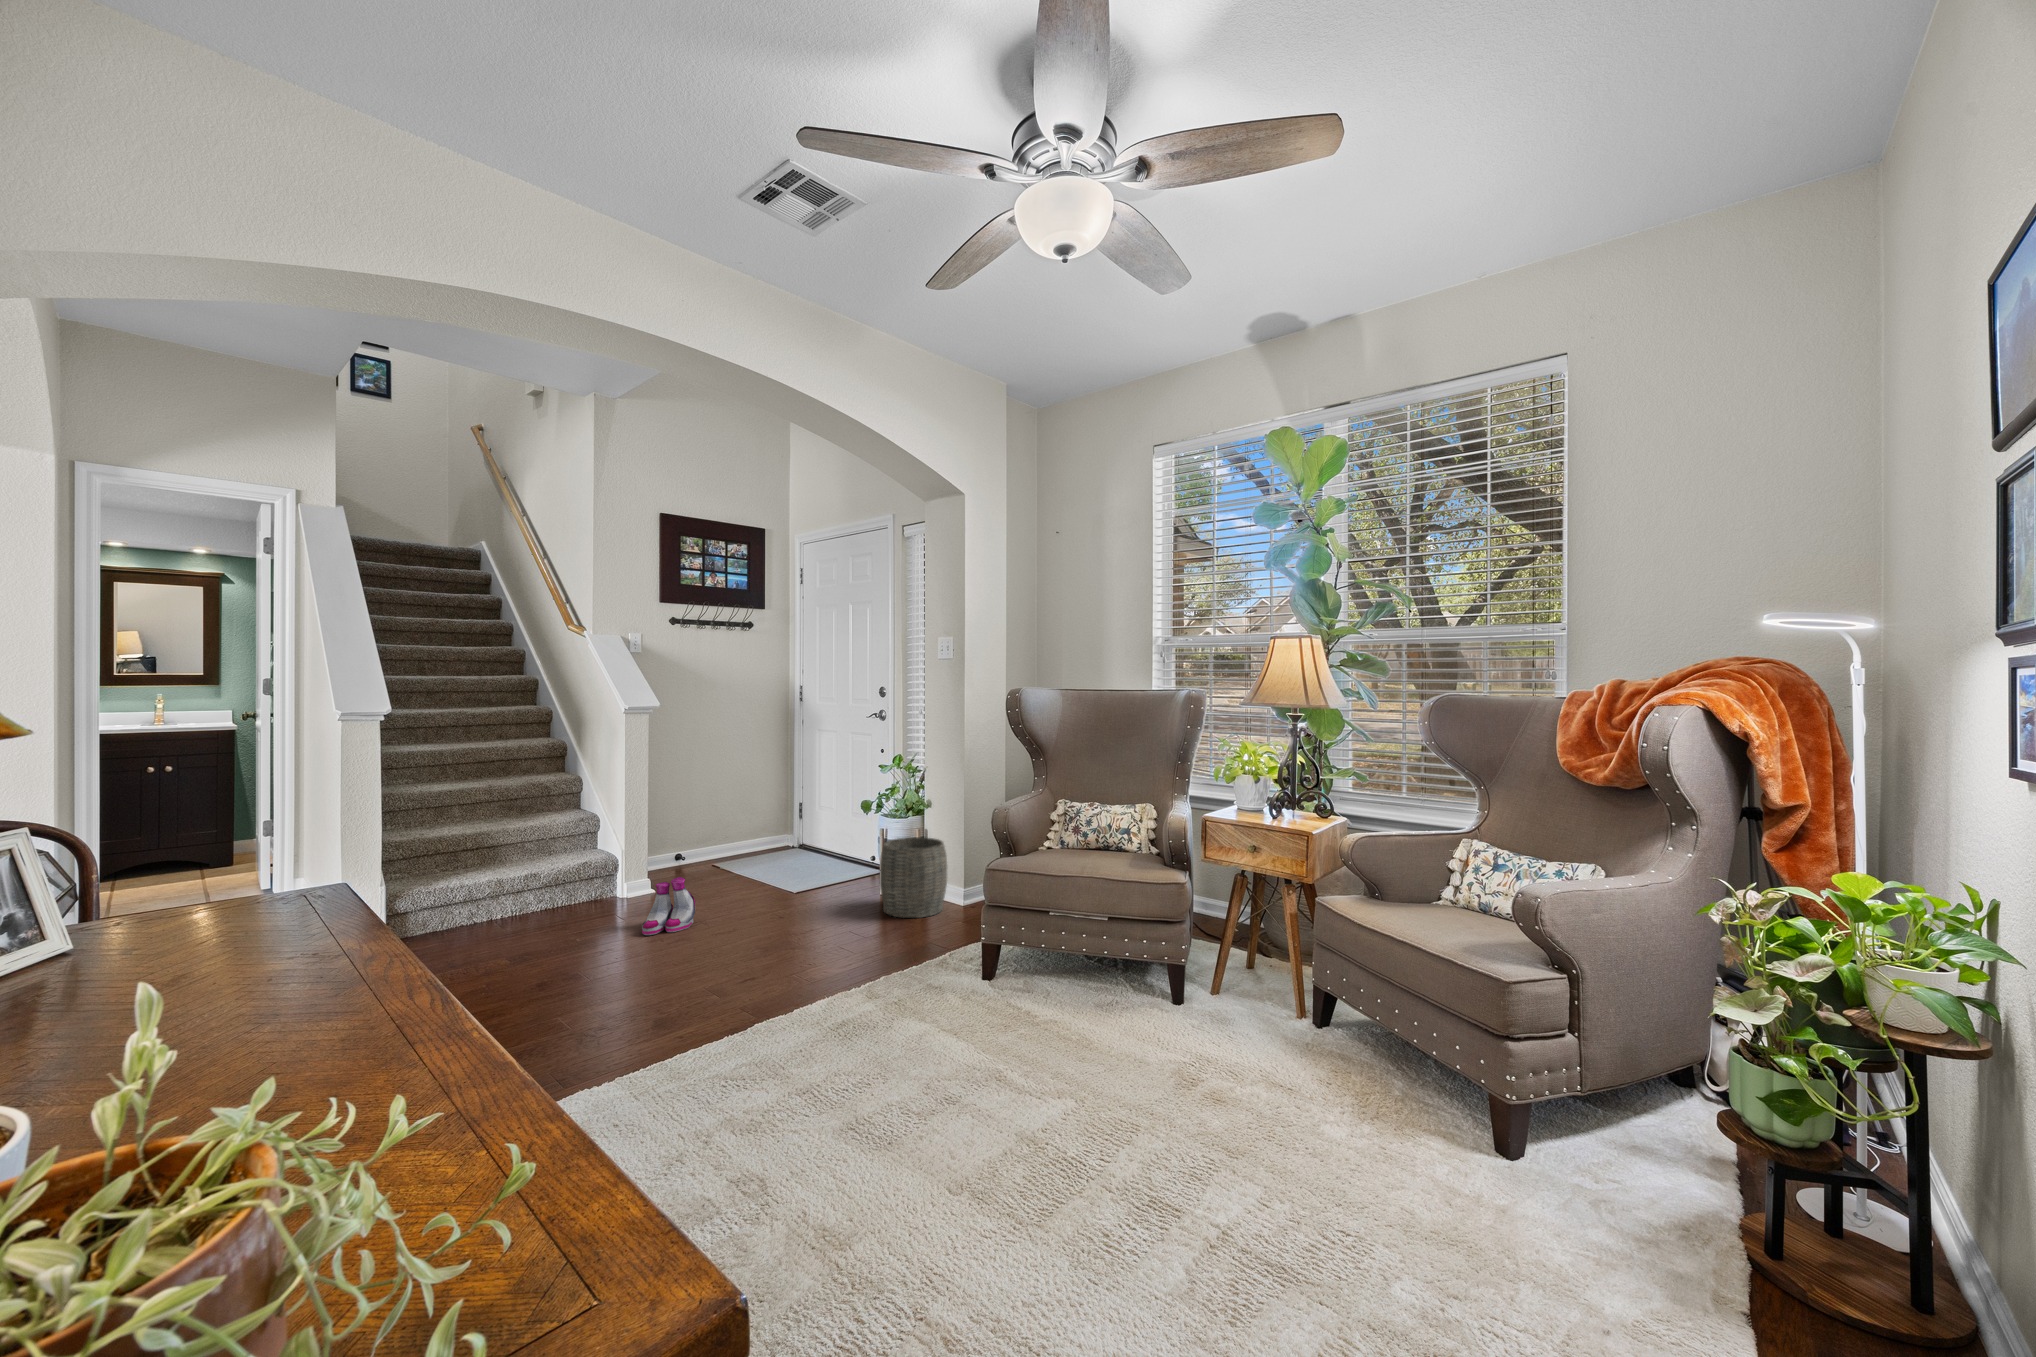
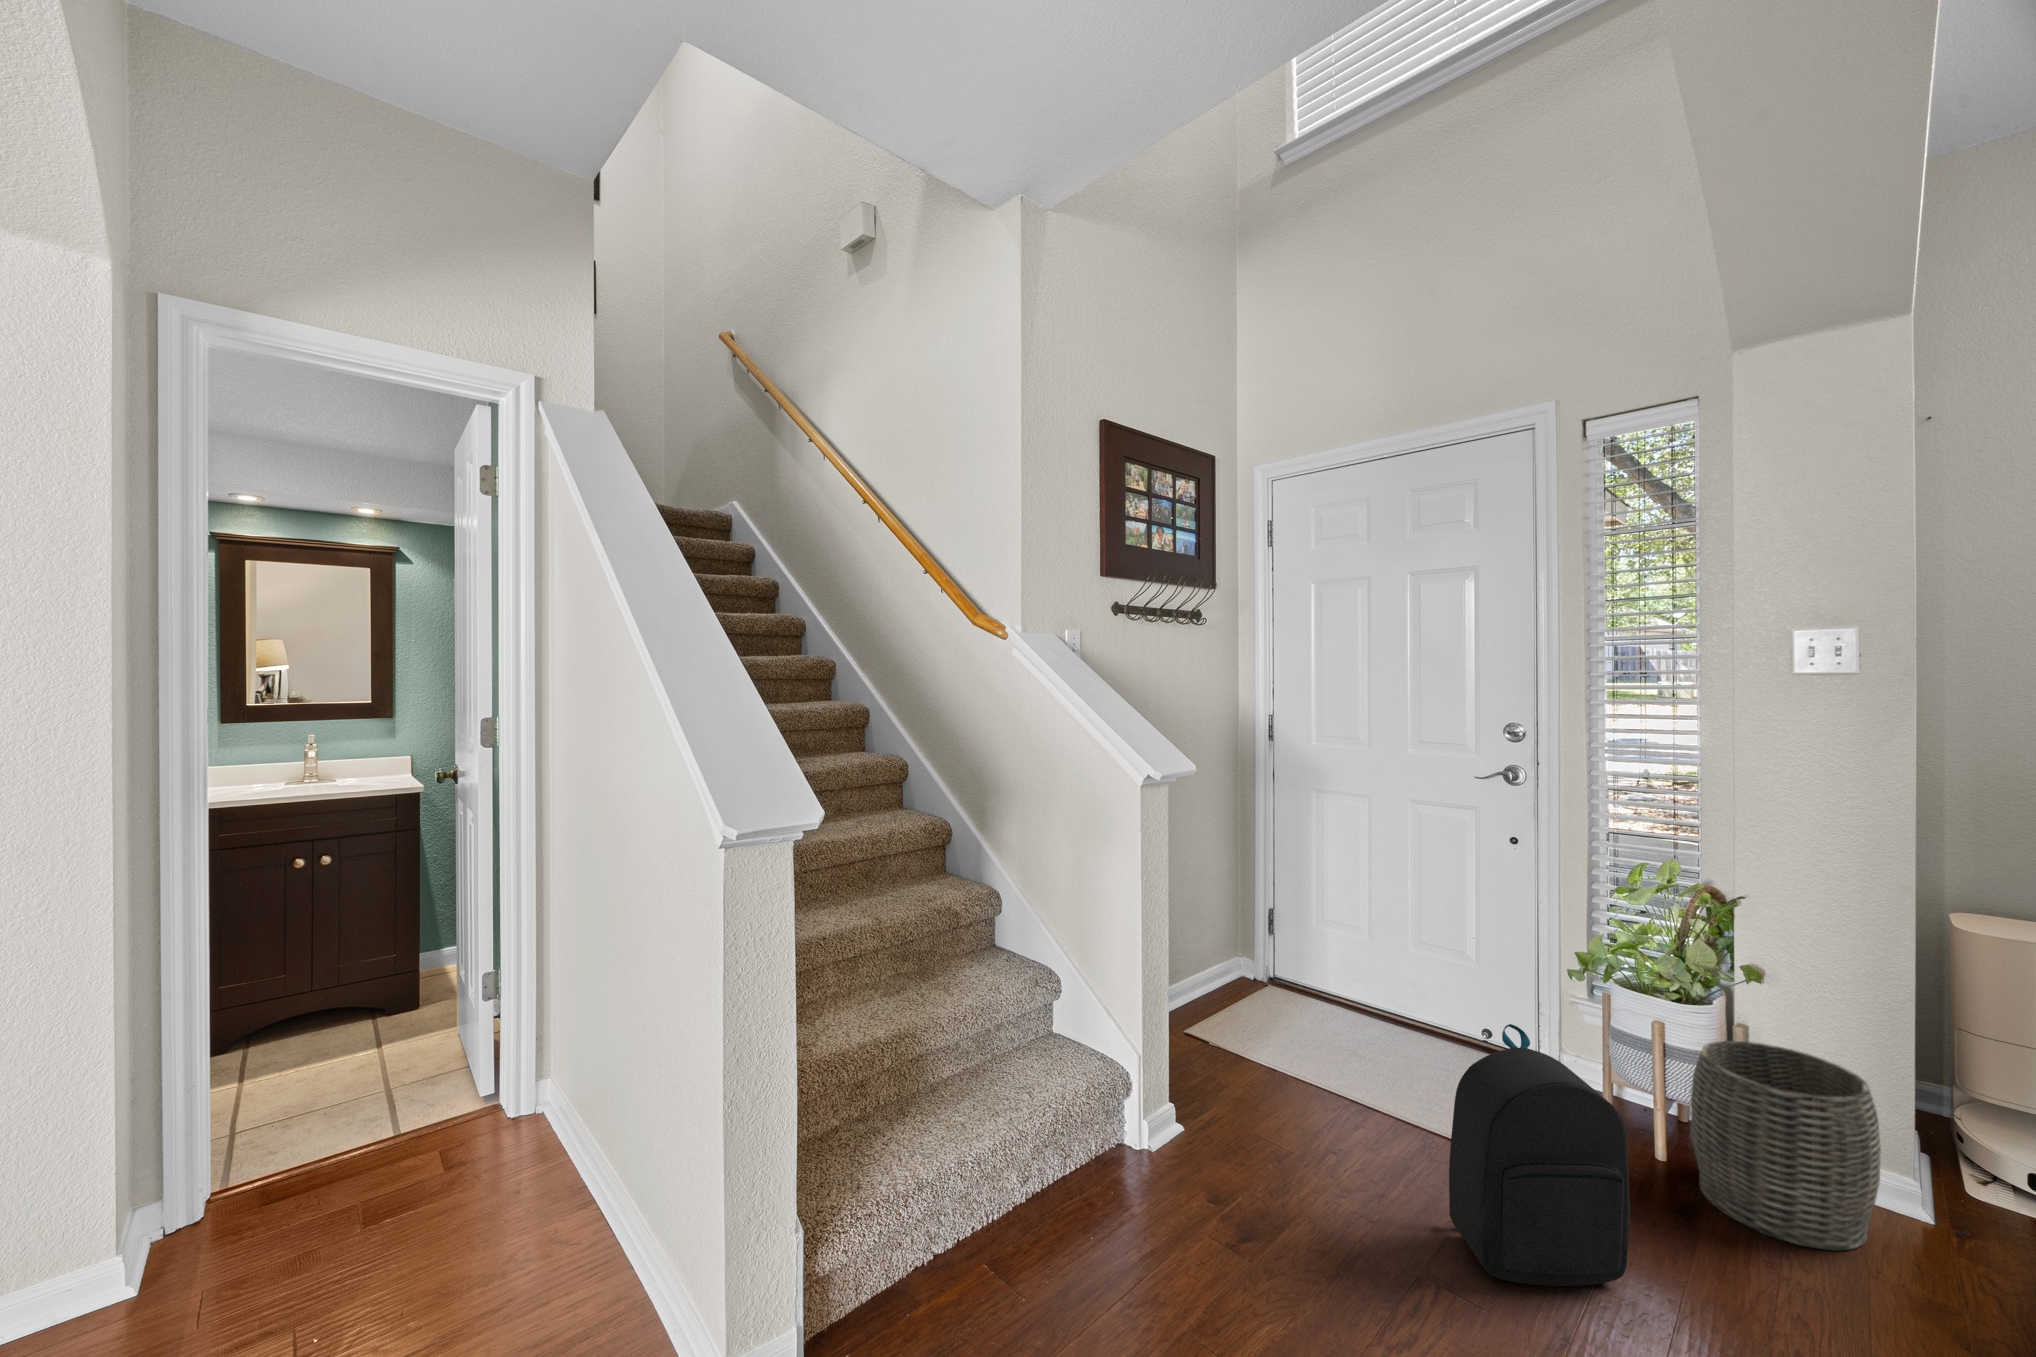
backpack: none [731,820,802,928] -> present [1449,1024,1630,1286]
boots: present [642,877,695,935] -> none [1283,1153,1378,1310]

